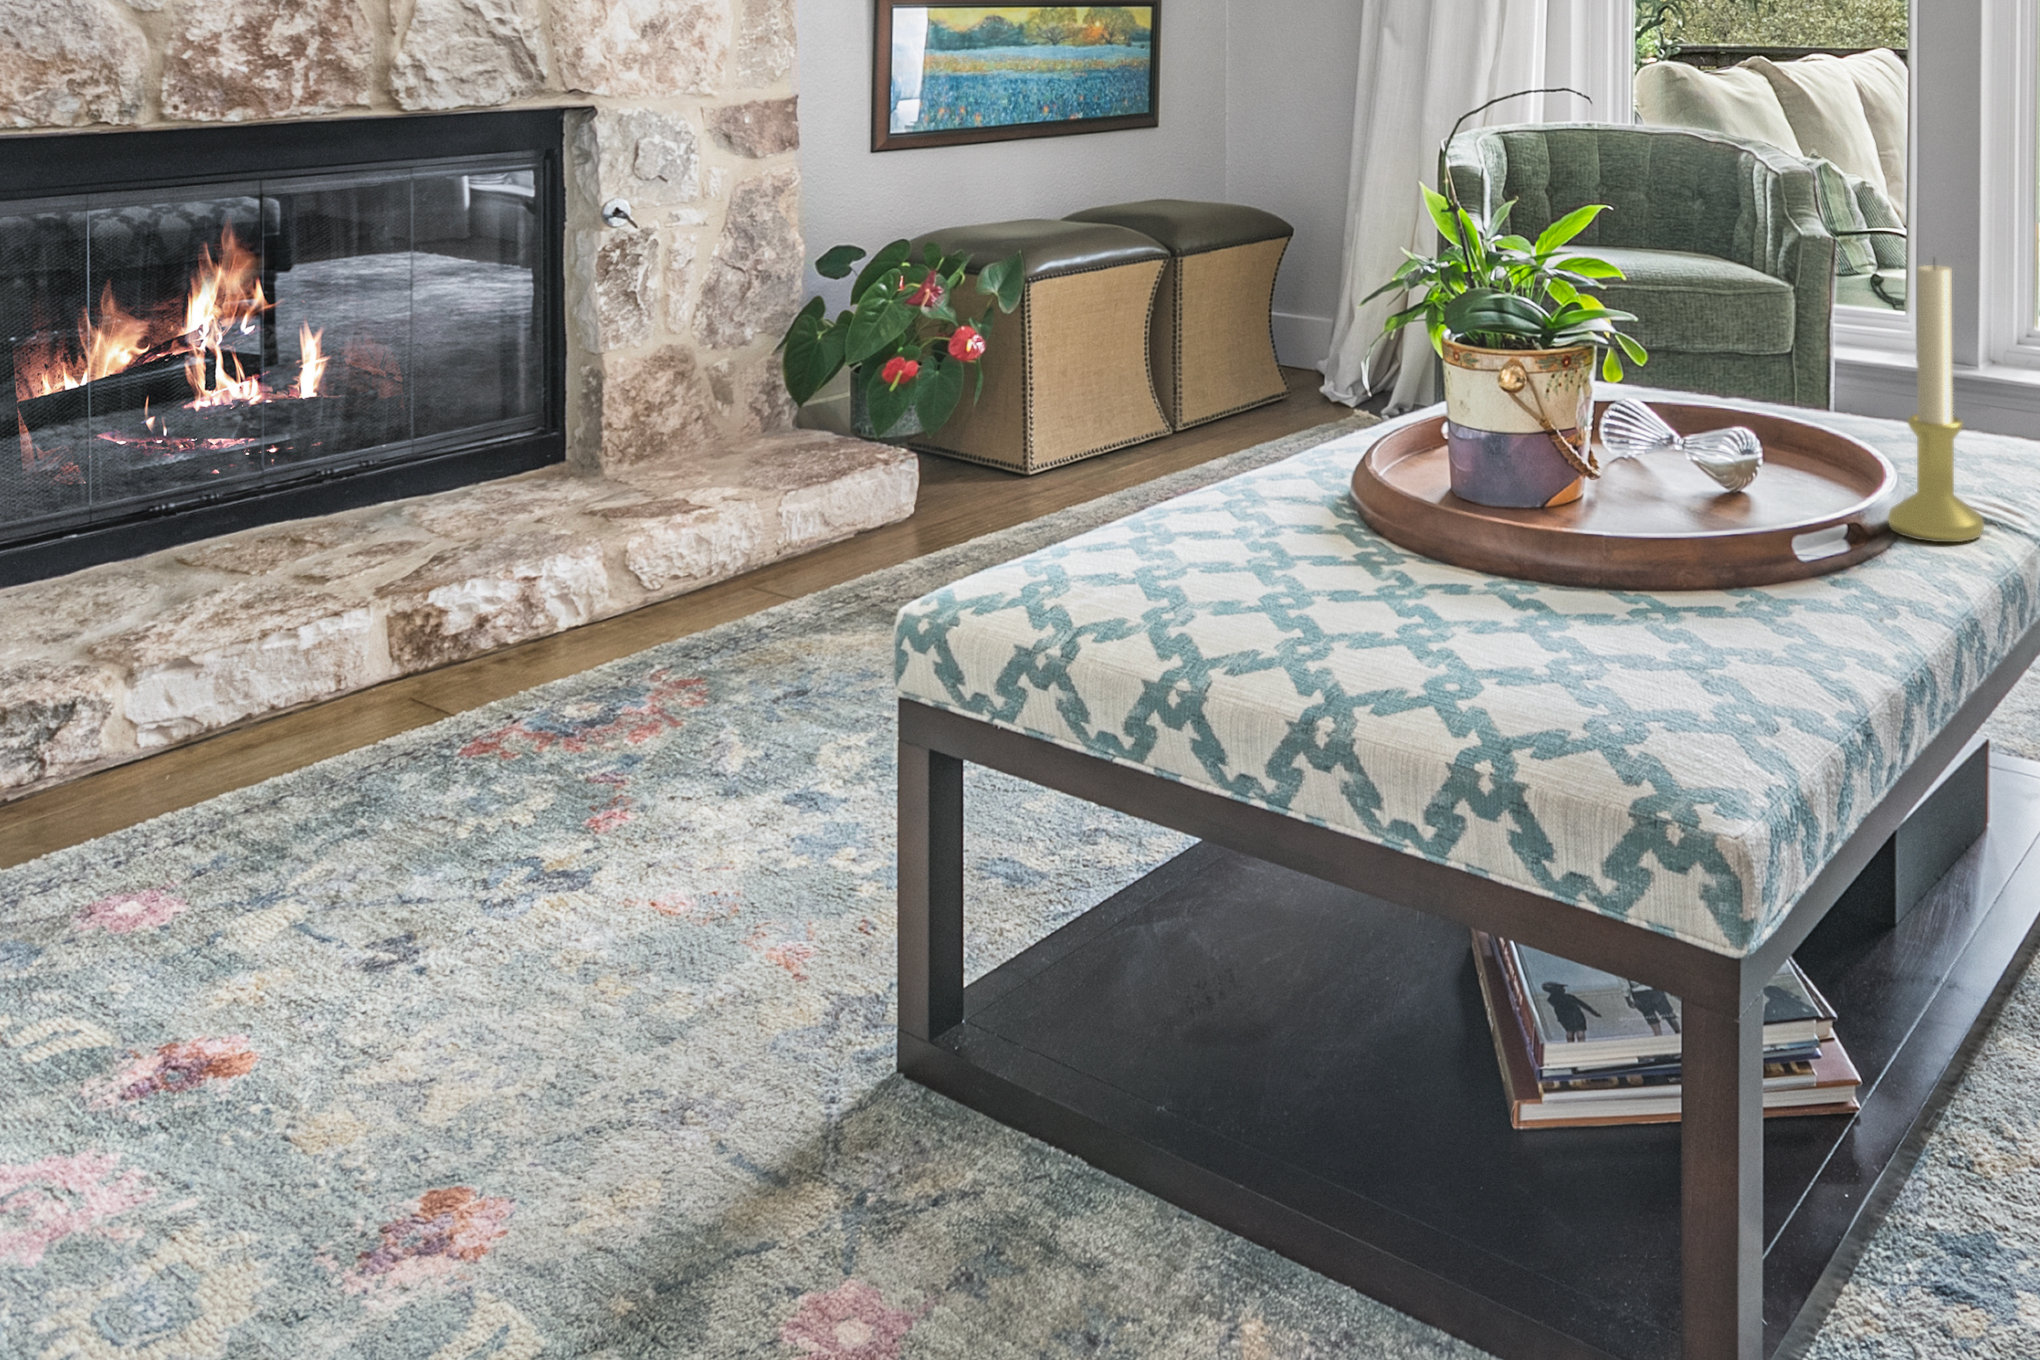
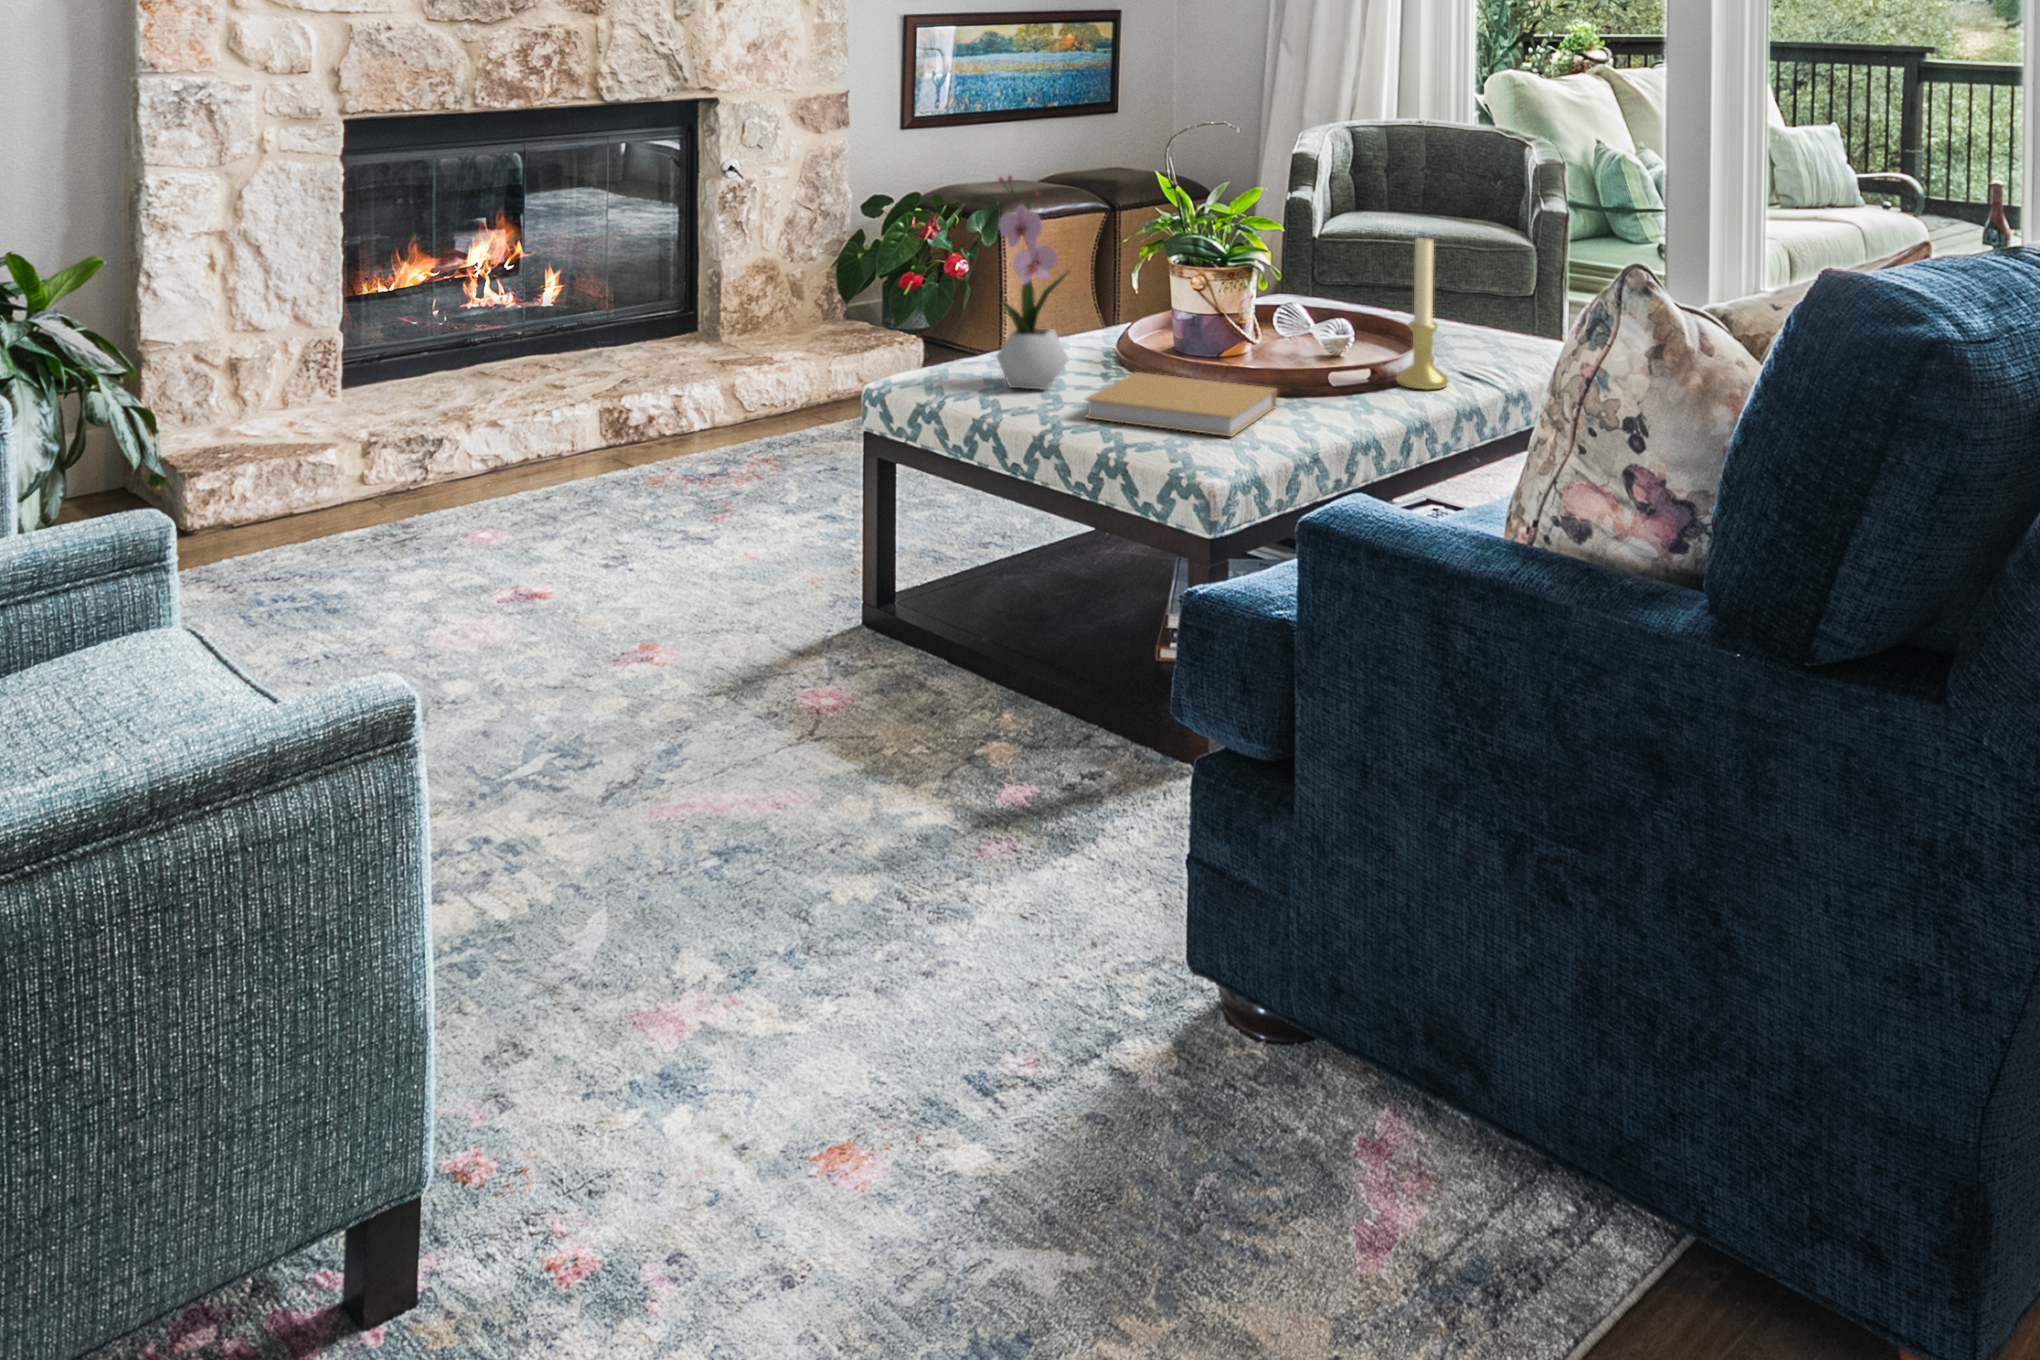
flower arrangement: none [1166,175,1311,598] -> present [996,175,1068,390]
book: none [1387,548,1733,695] -> present [1085,372,1277,436]

